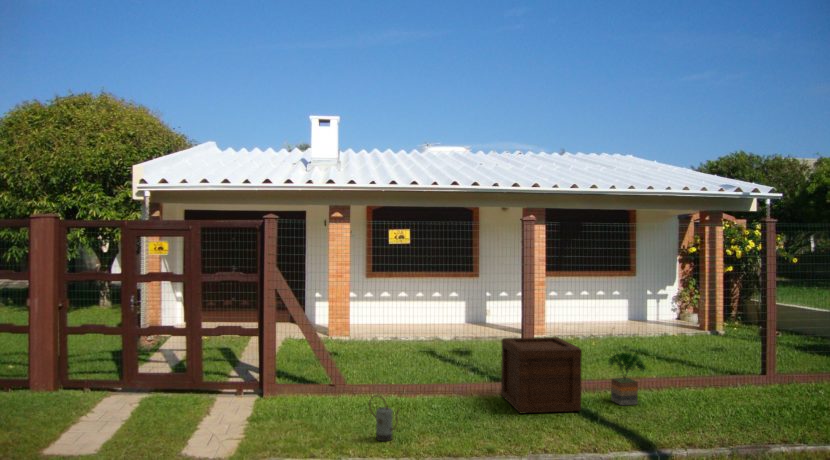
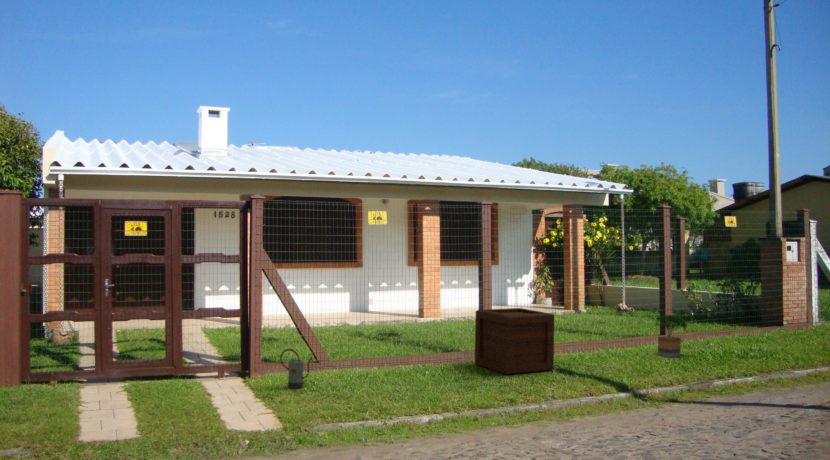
potted tree: present [609,353,646,405] -> present [655,315,687,357]
watering can: present [369,395,400,441] -> present [280,349,312,388]

